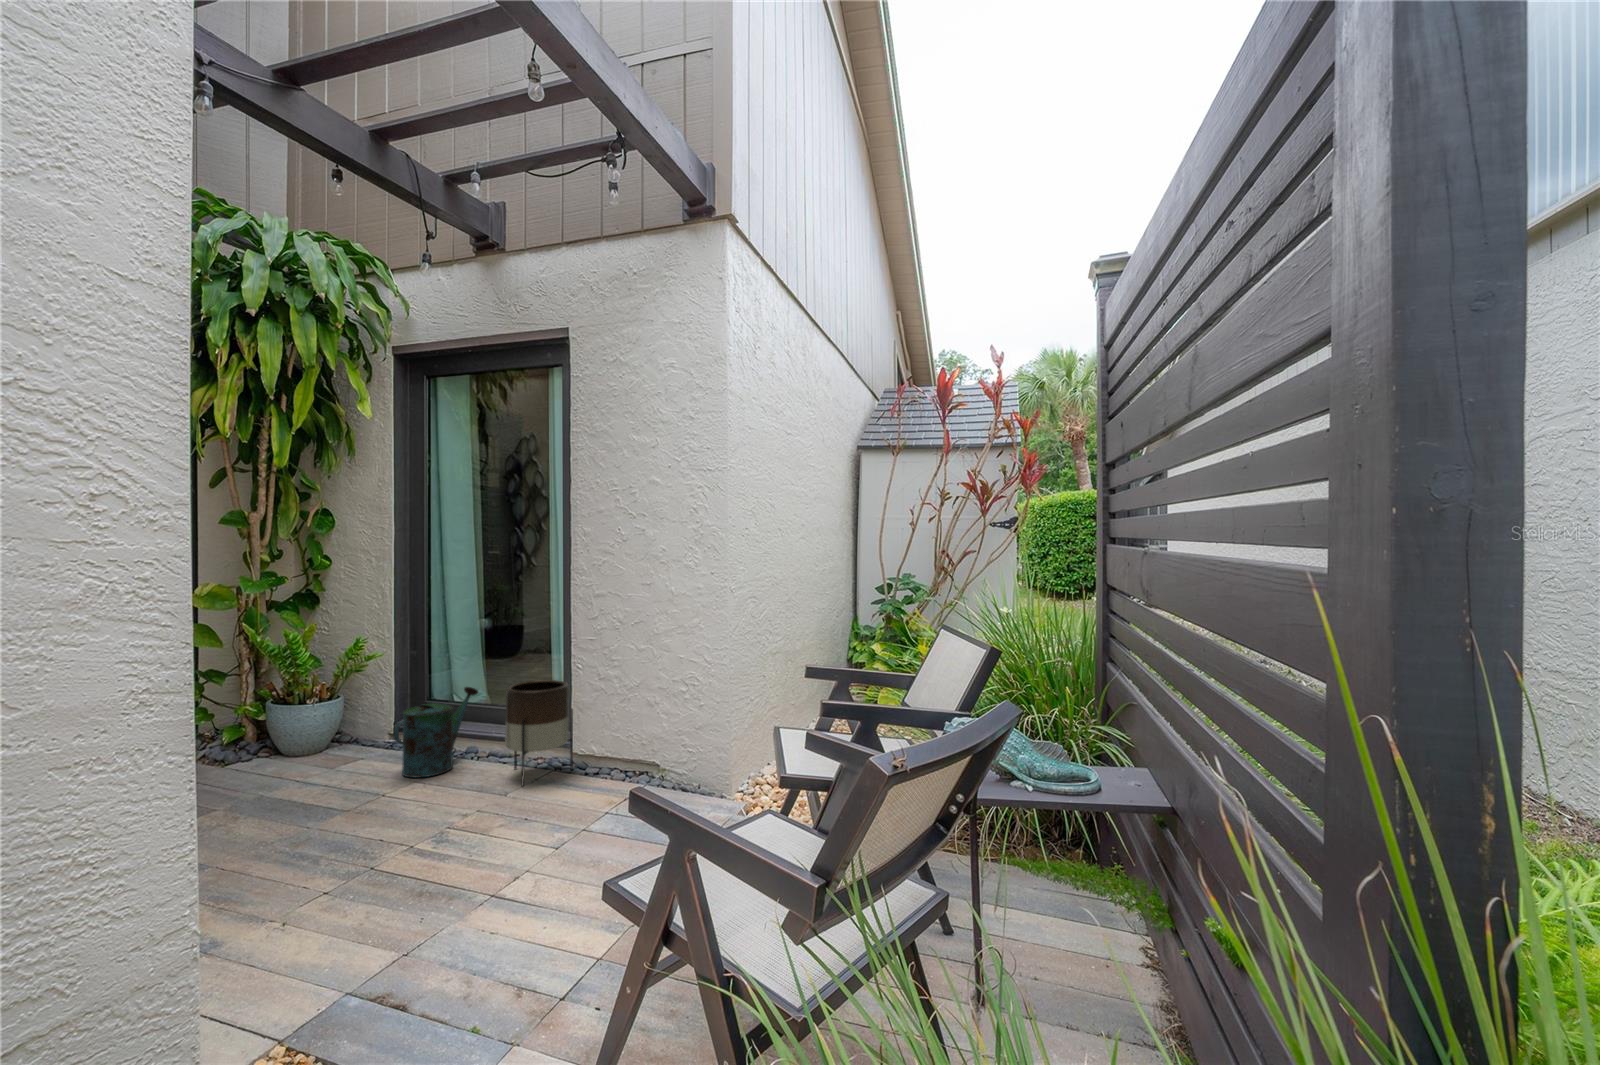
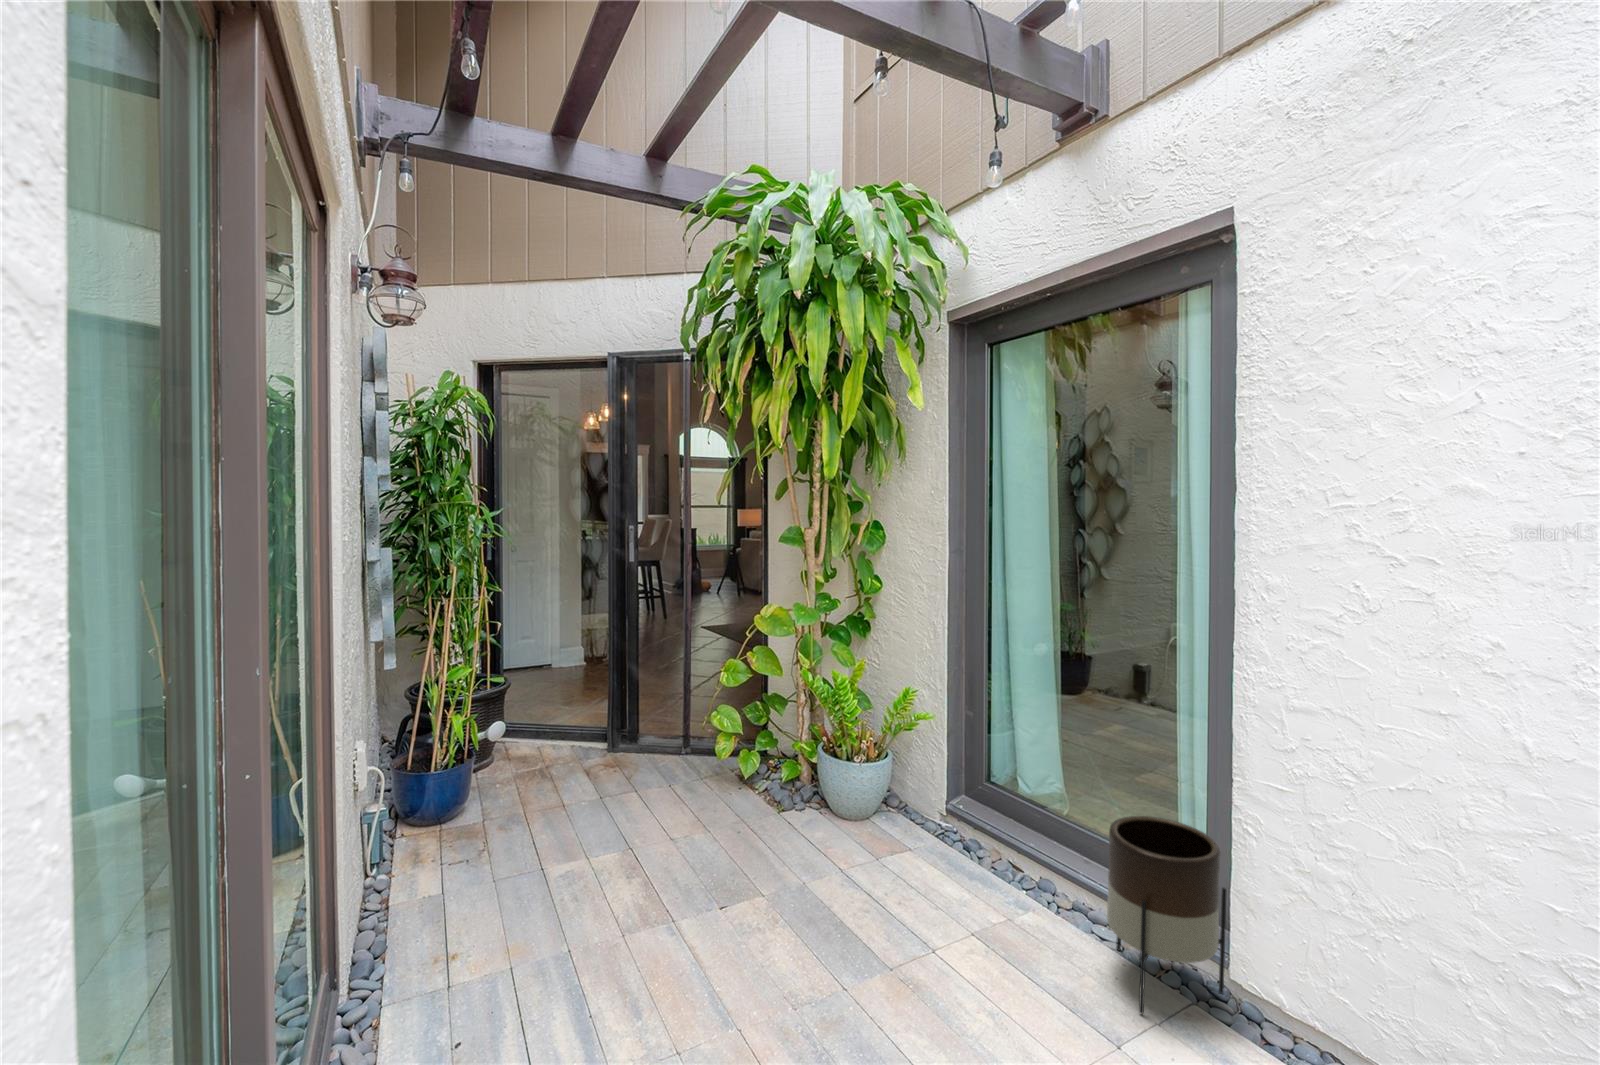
watering can: present [393,687,478,778] -> none [948,783,1056,919]

